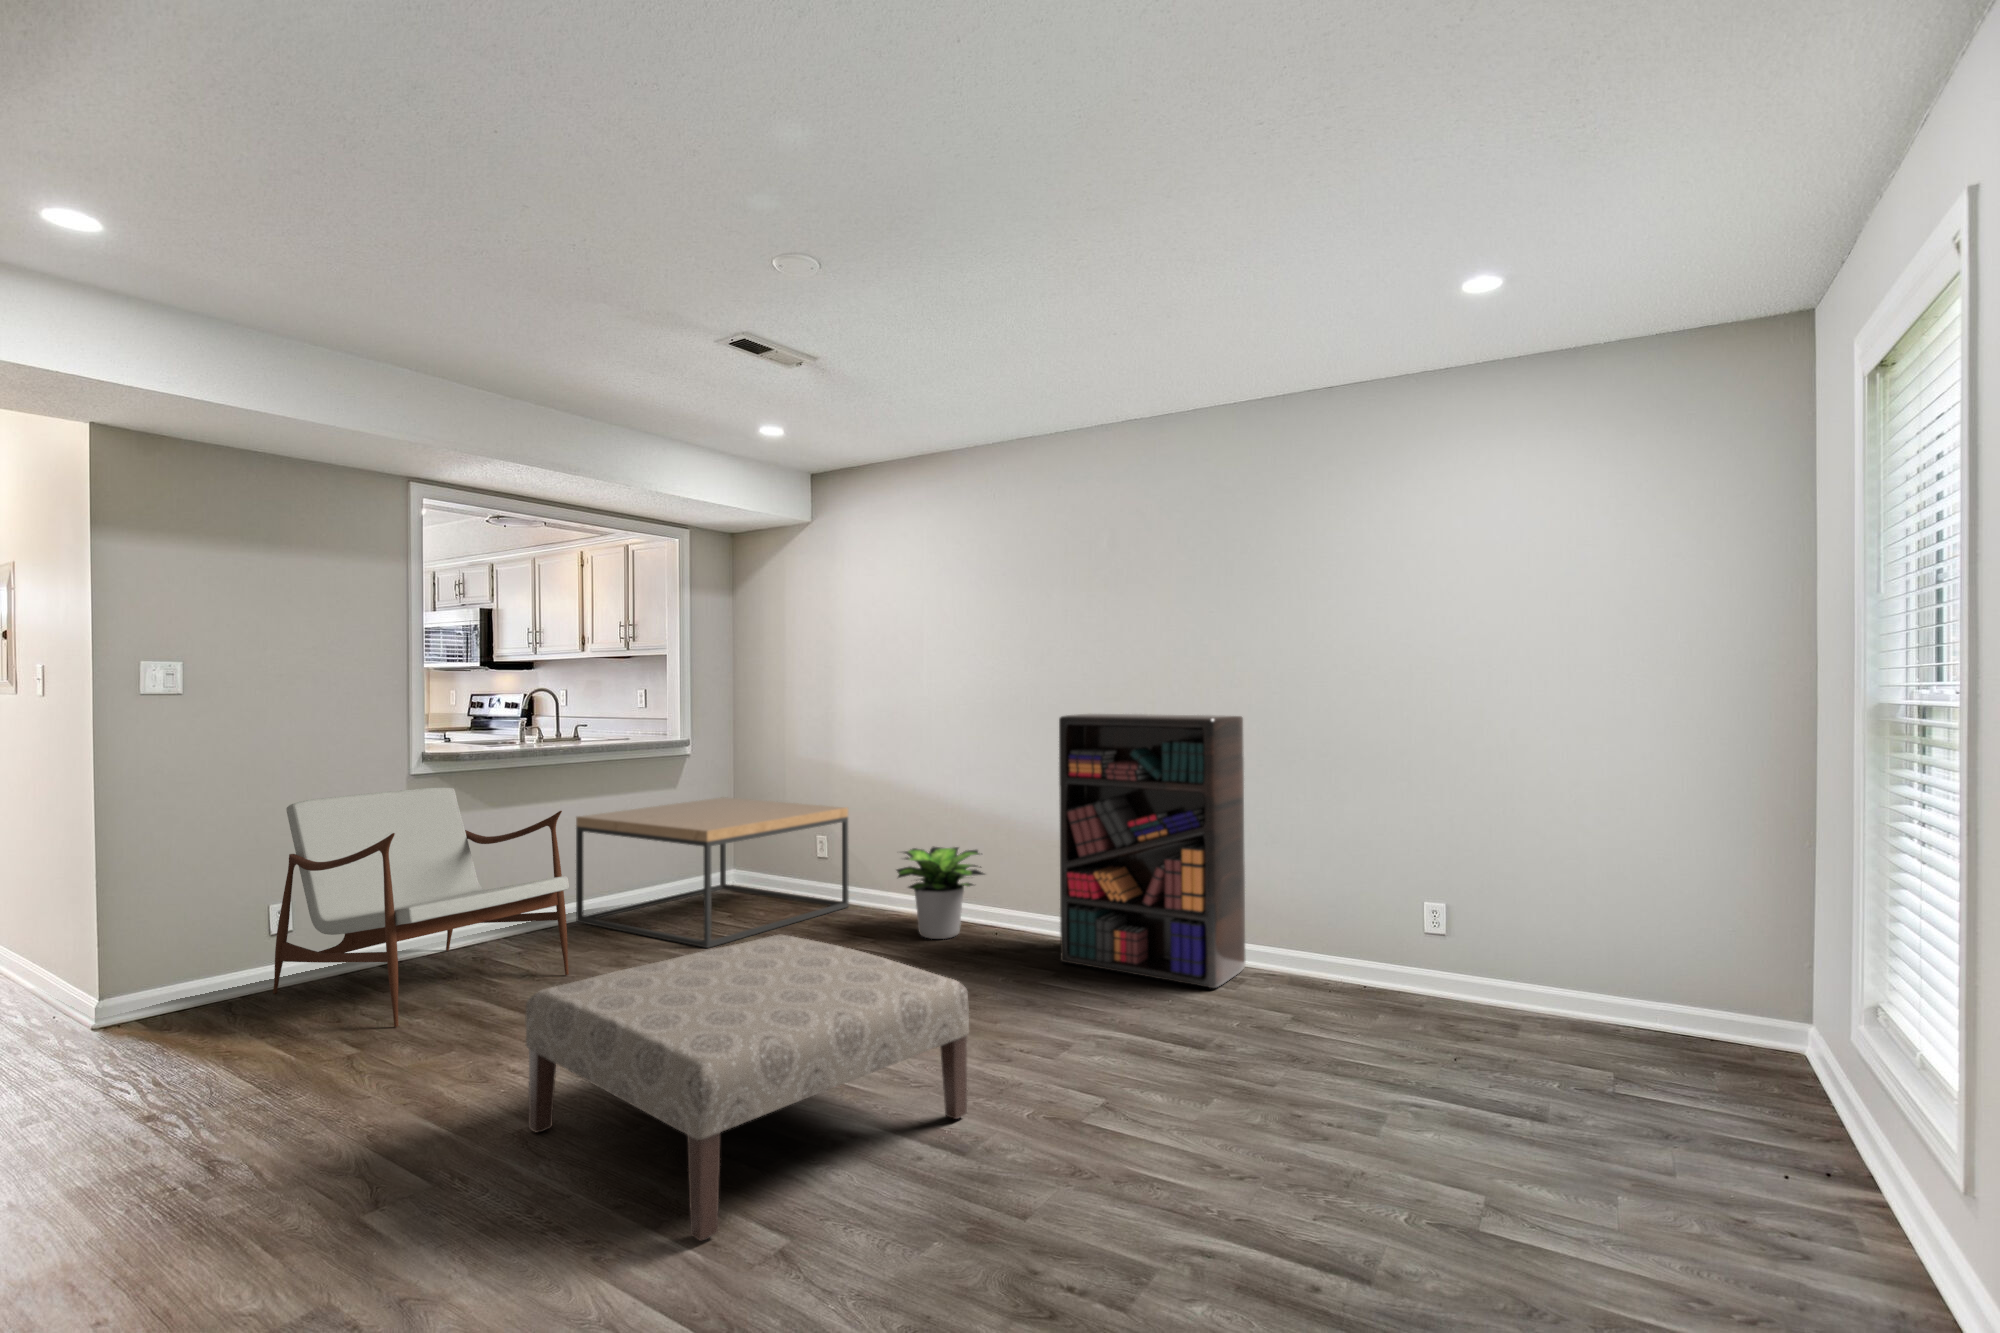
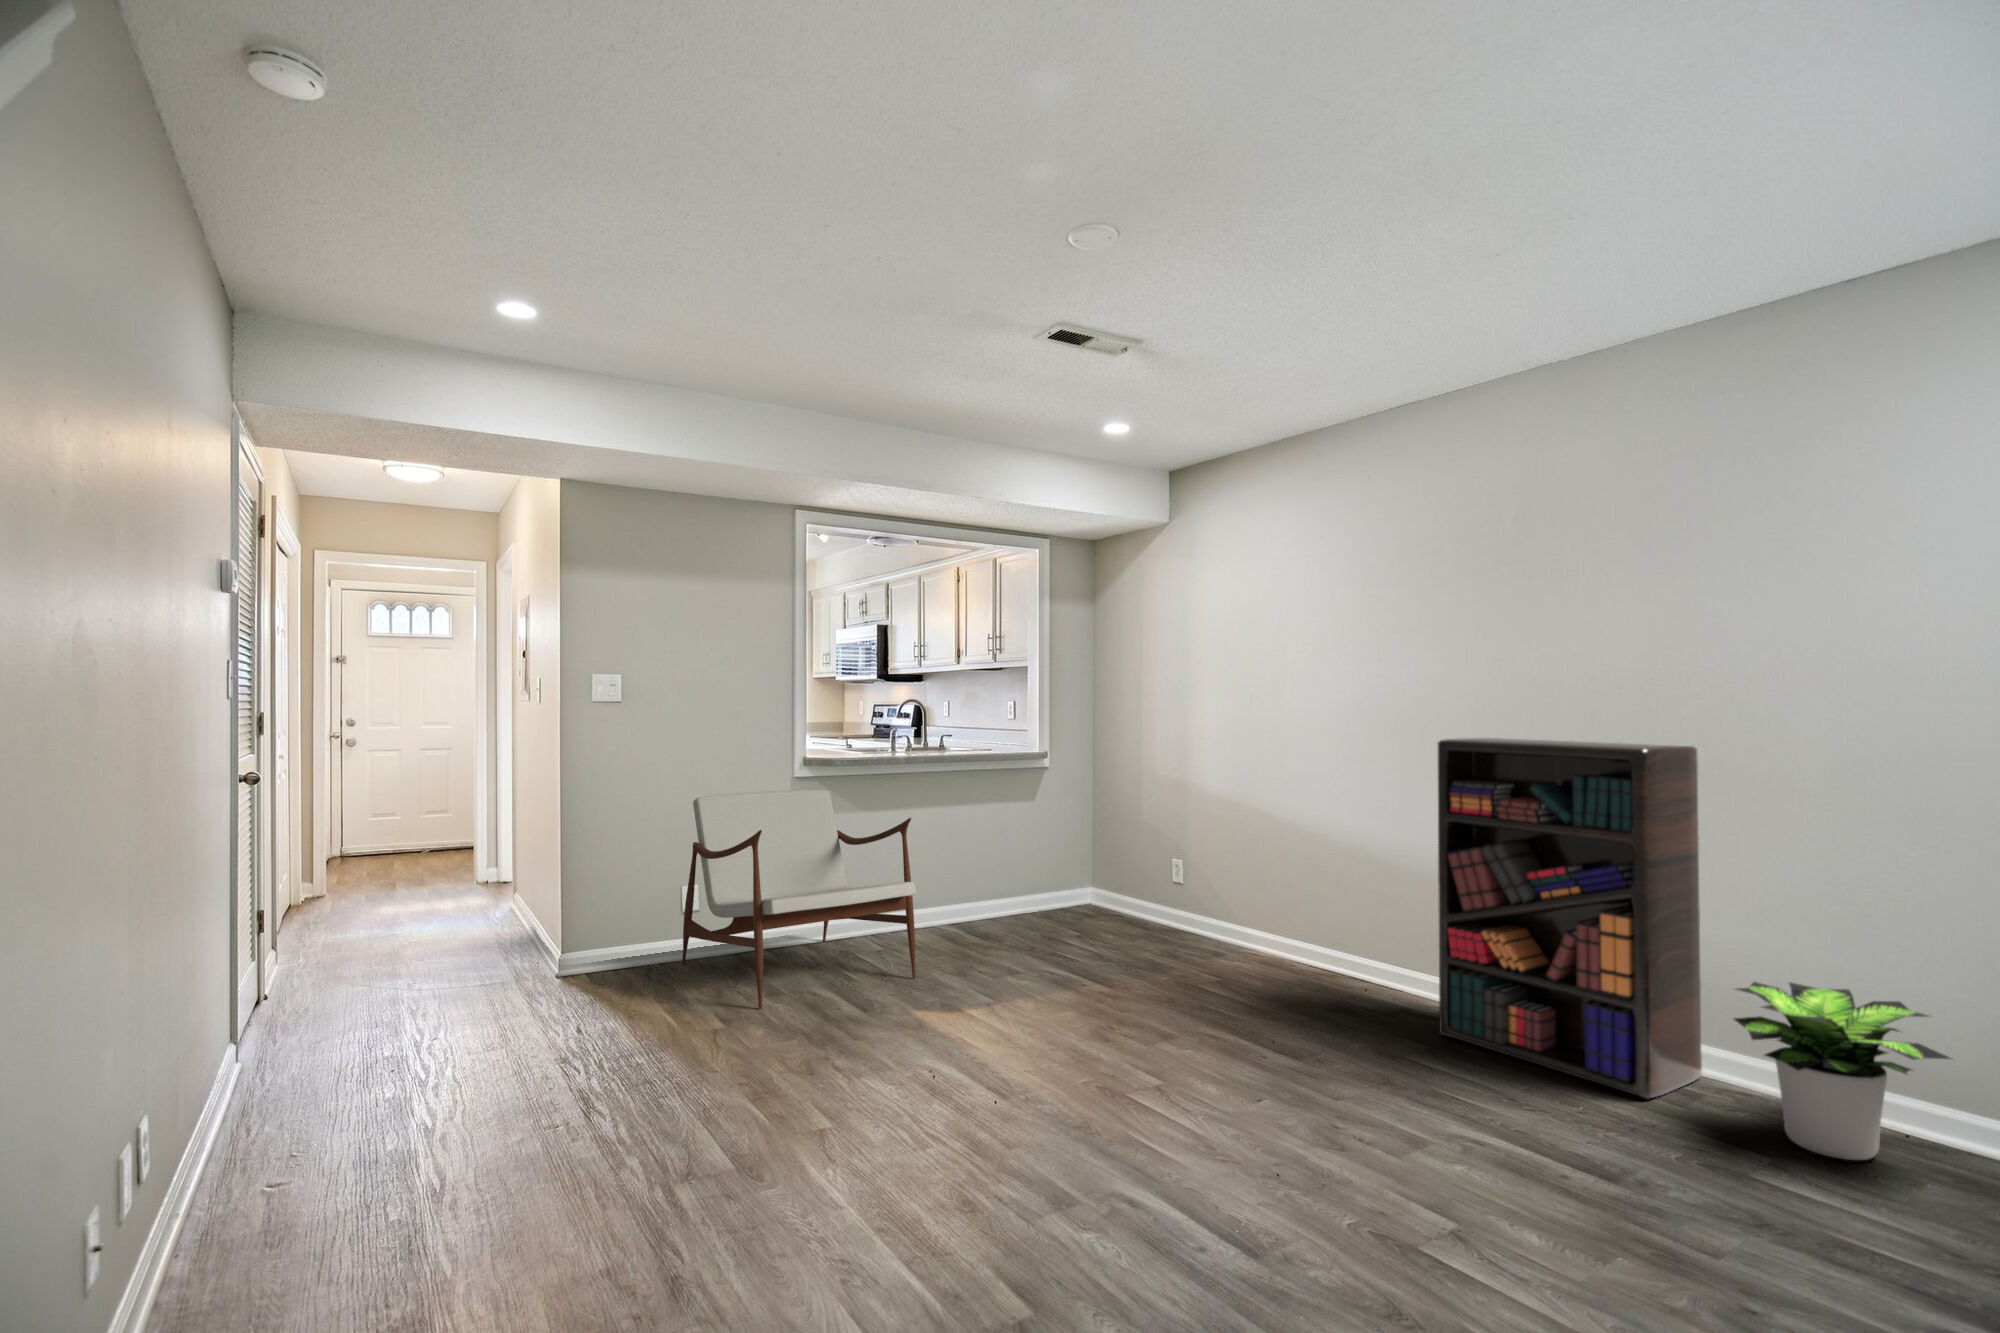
coffee table: present [576,797,849,948] -> none [939,813,1206,967]
potted plant: present [897,847,984,939] -> present [1734,982,1953,1160]
ottoman: present [525,935,969,1241] -> none [830,966,1278,1291]

